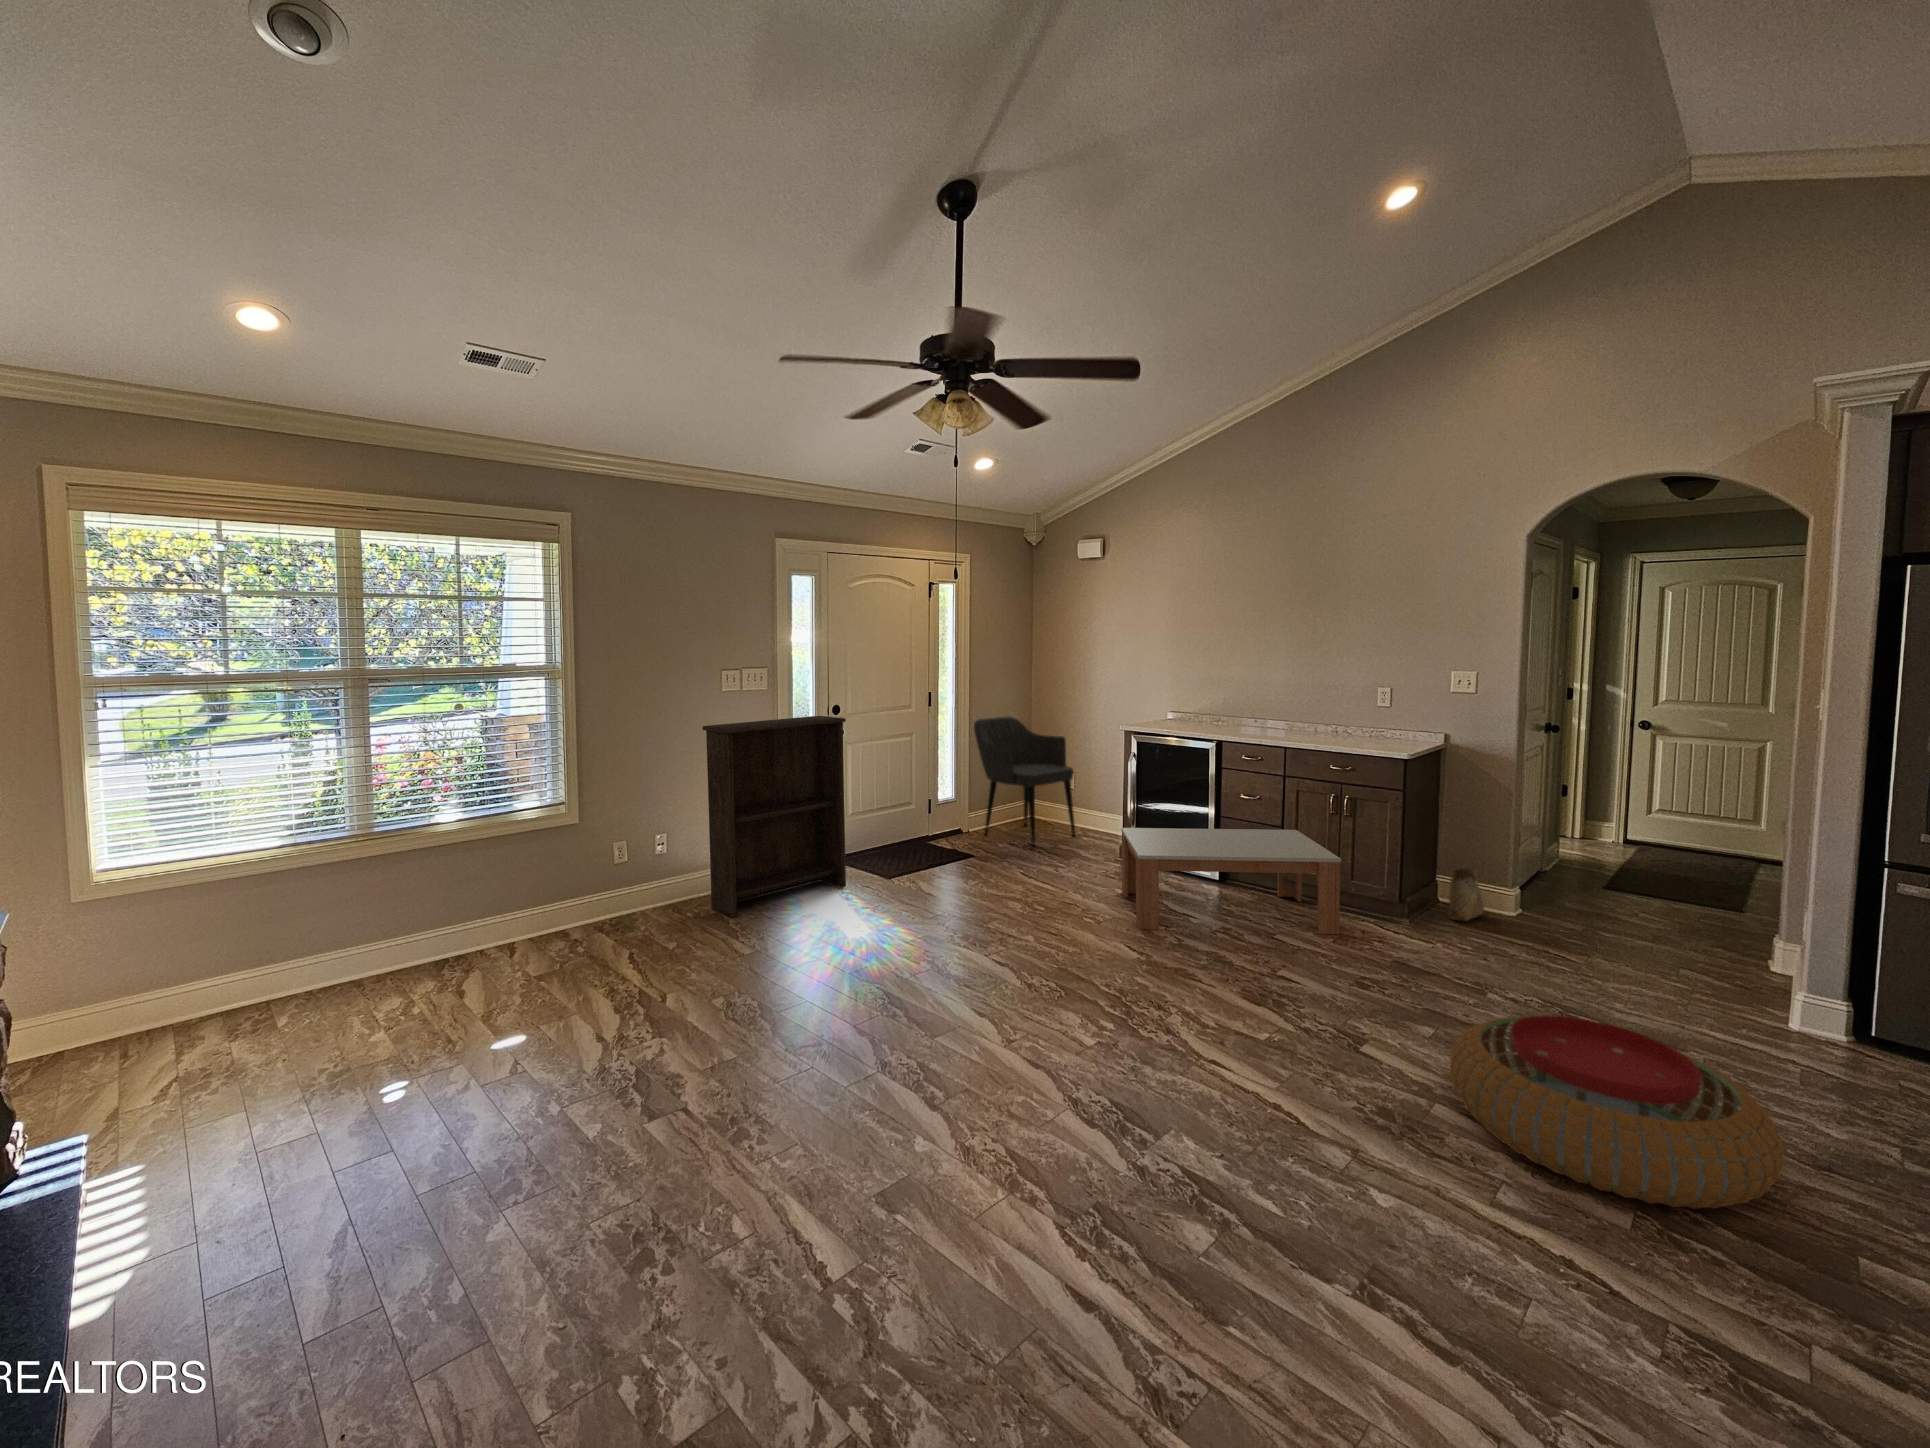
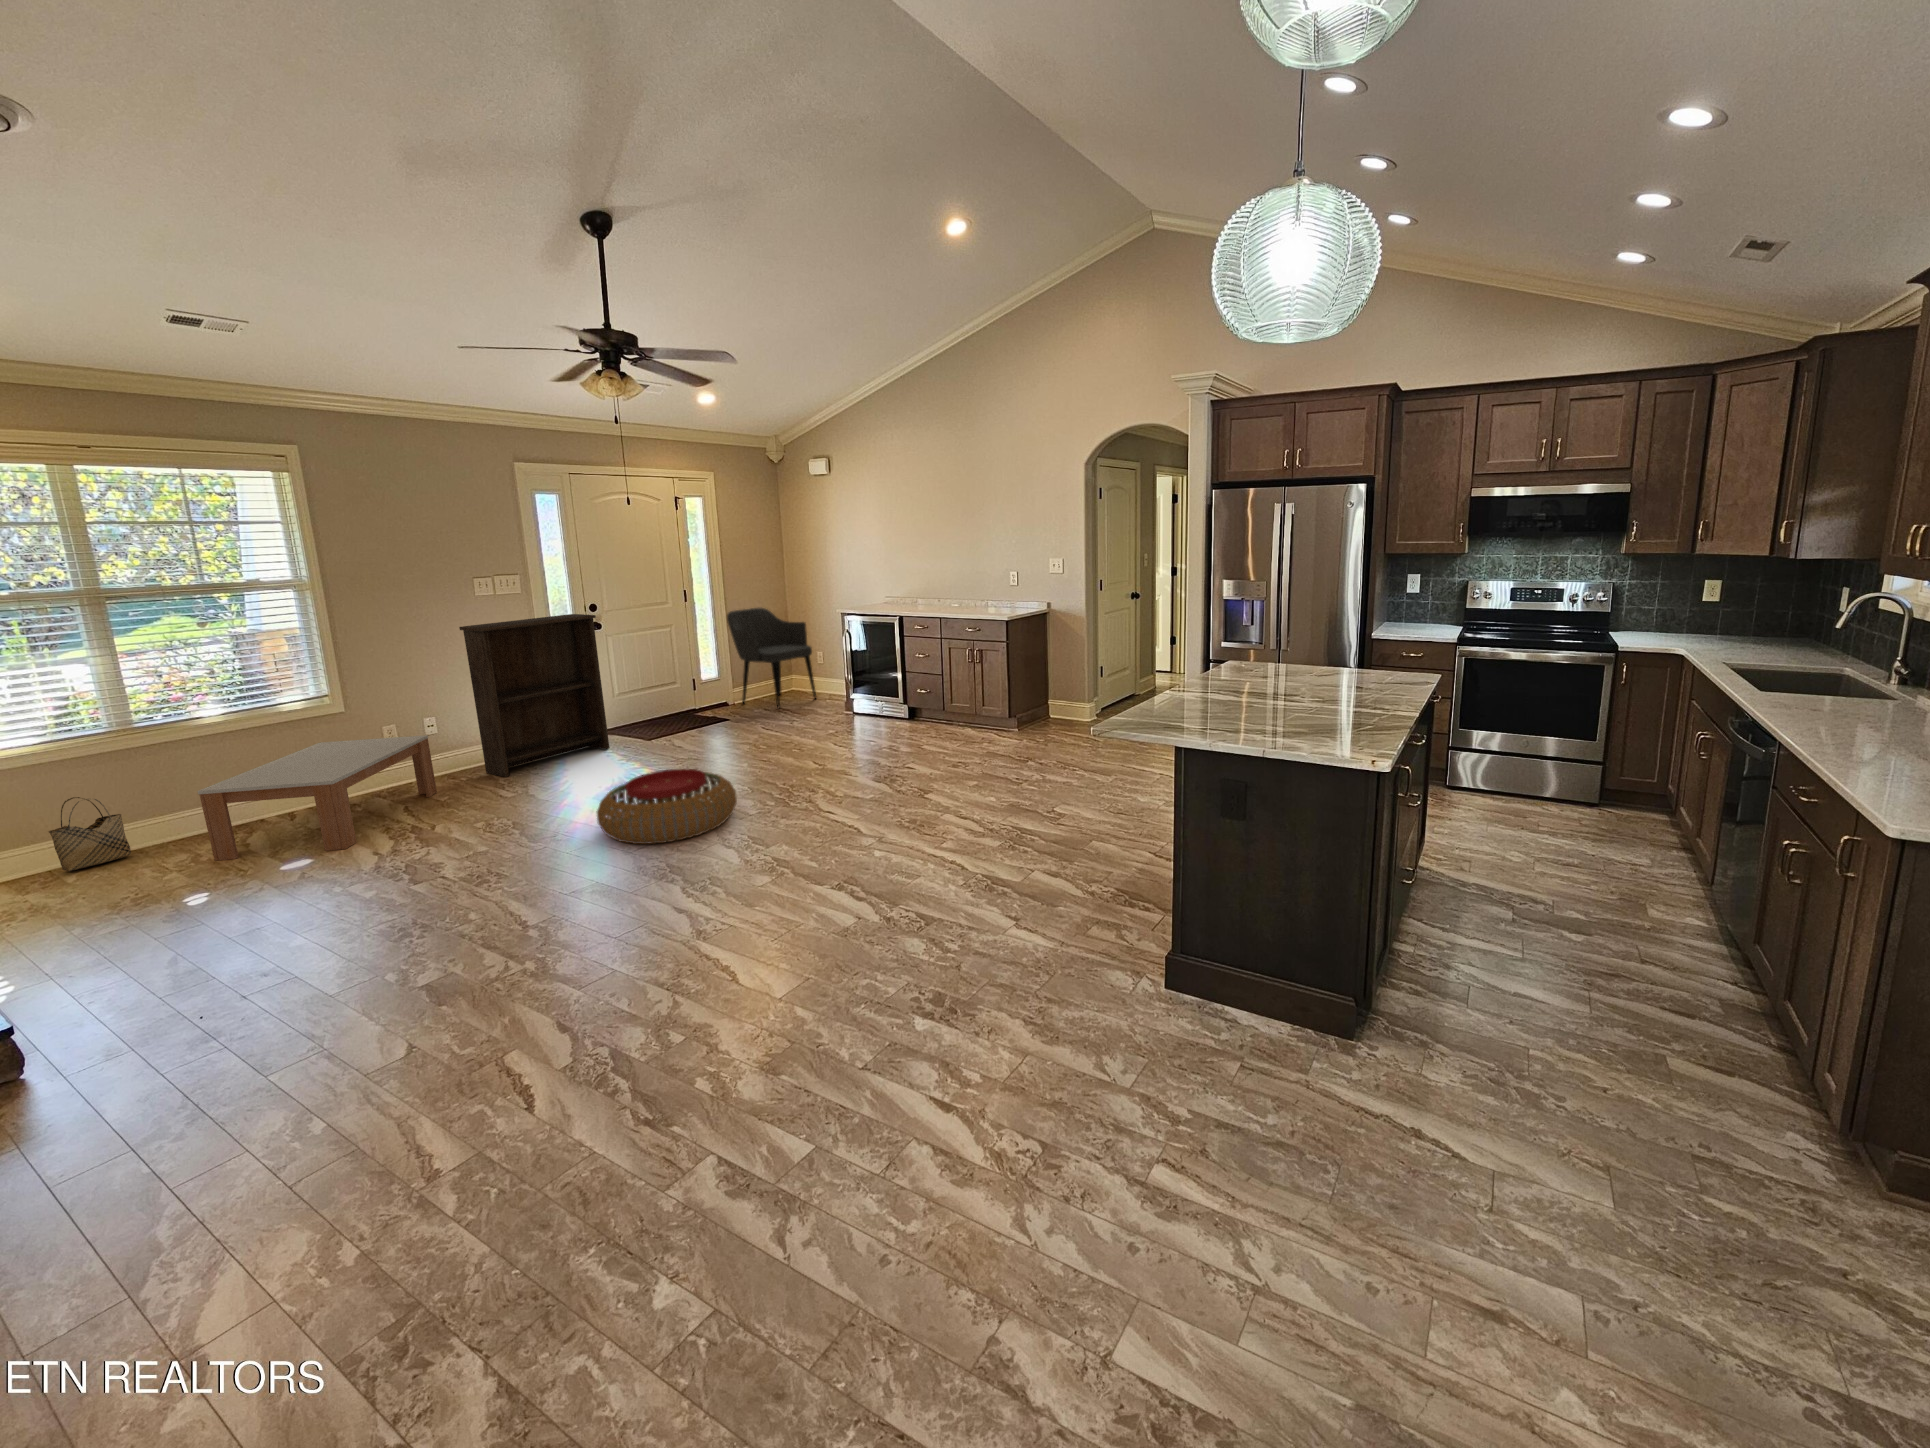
coffee table: present [1121,828,1341,935] -> present [197,735,437,861]
woven basket: present [1447,848,1484,921] -> present [49,797,131,871]
pouf: present [1450,1016,1784,1209] -> present [597,769,737,844]

